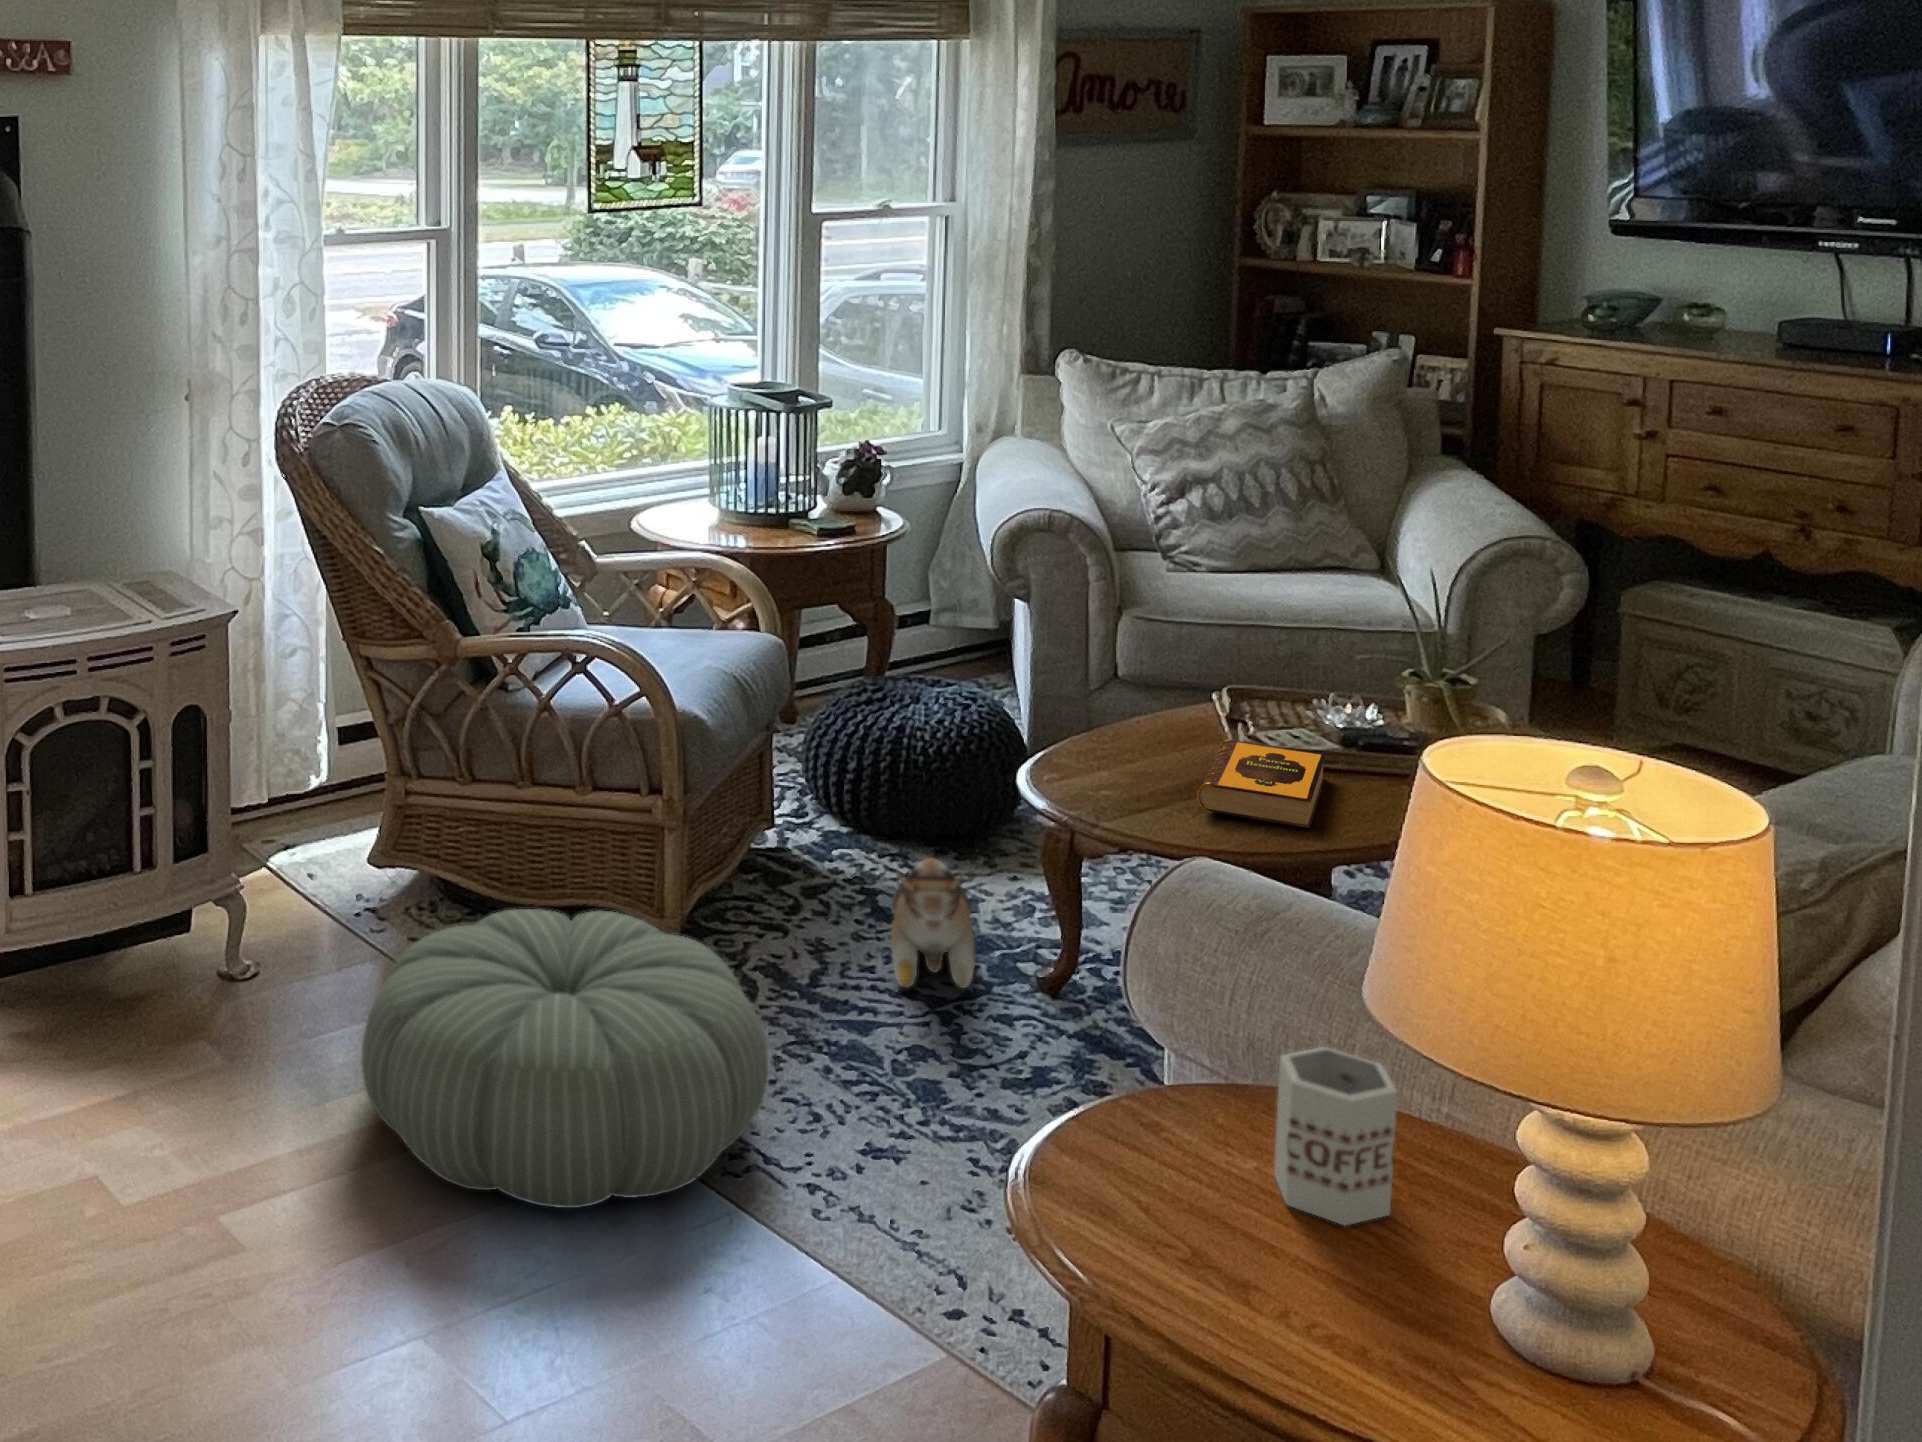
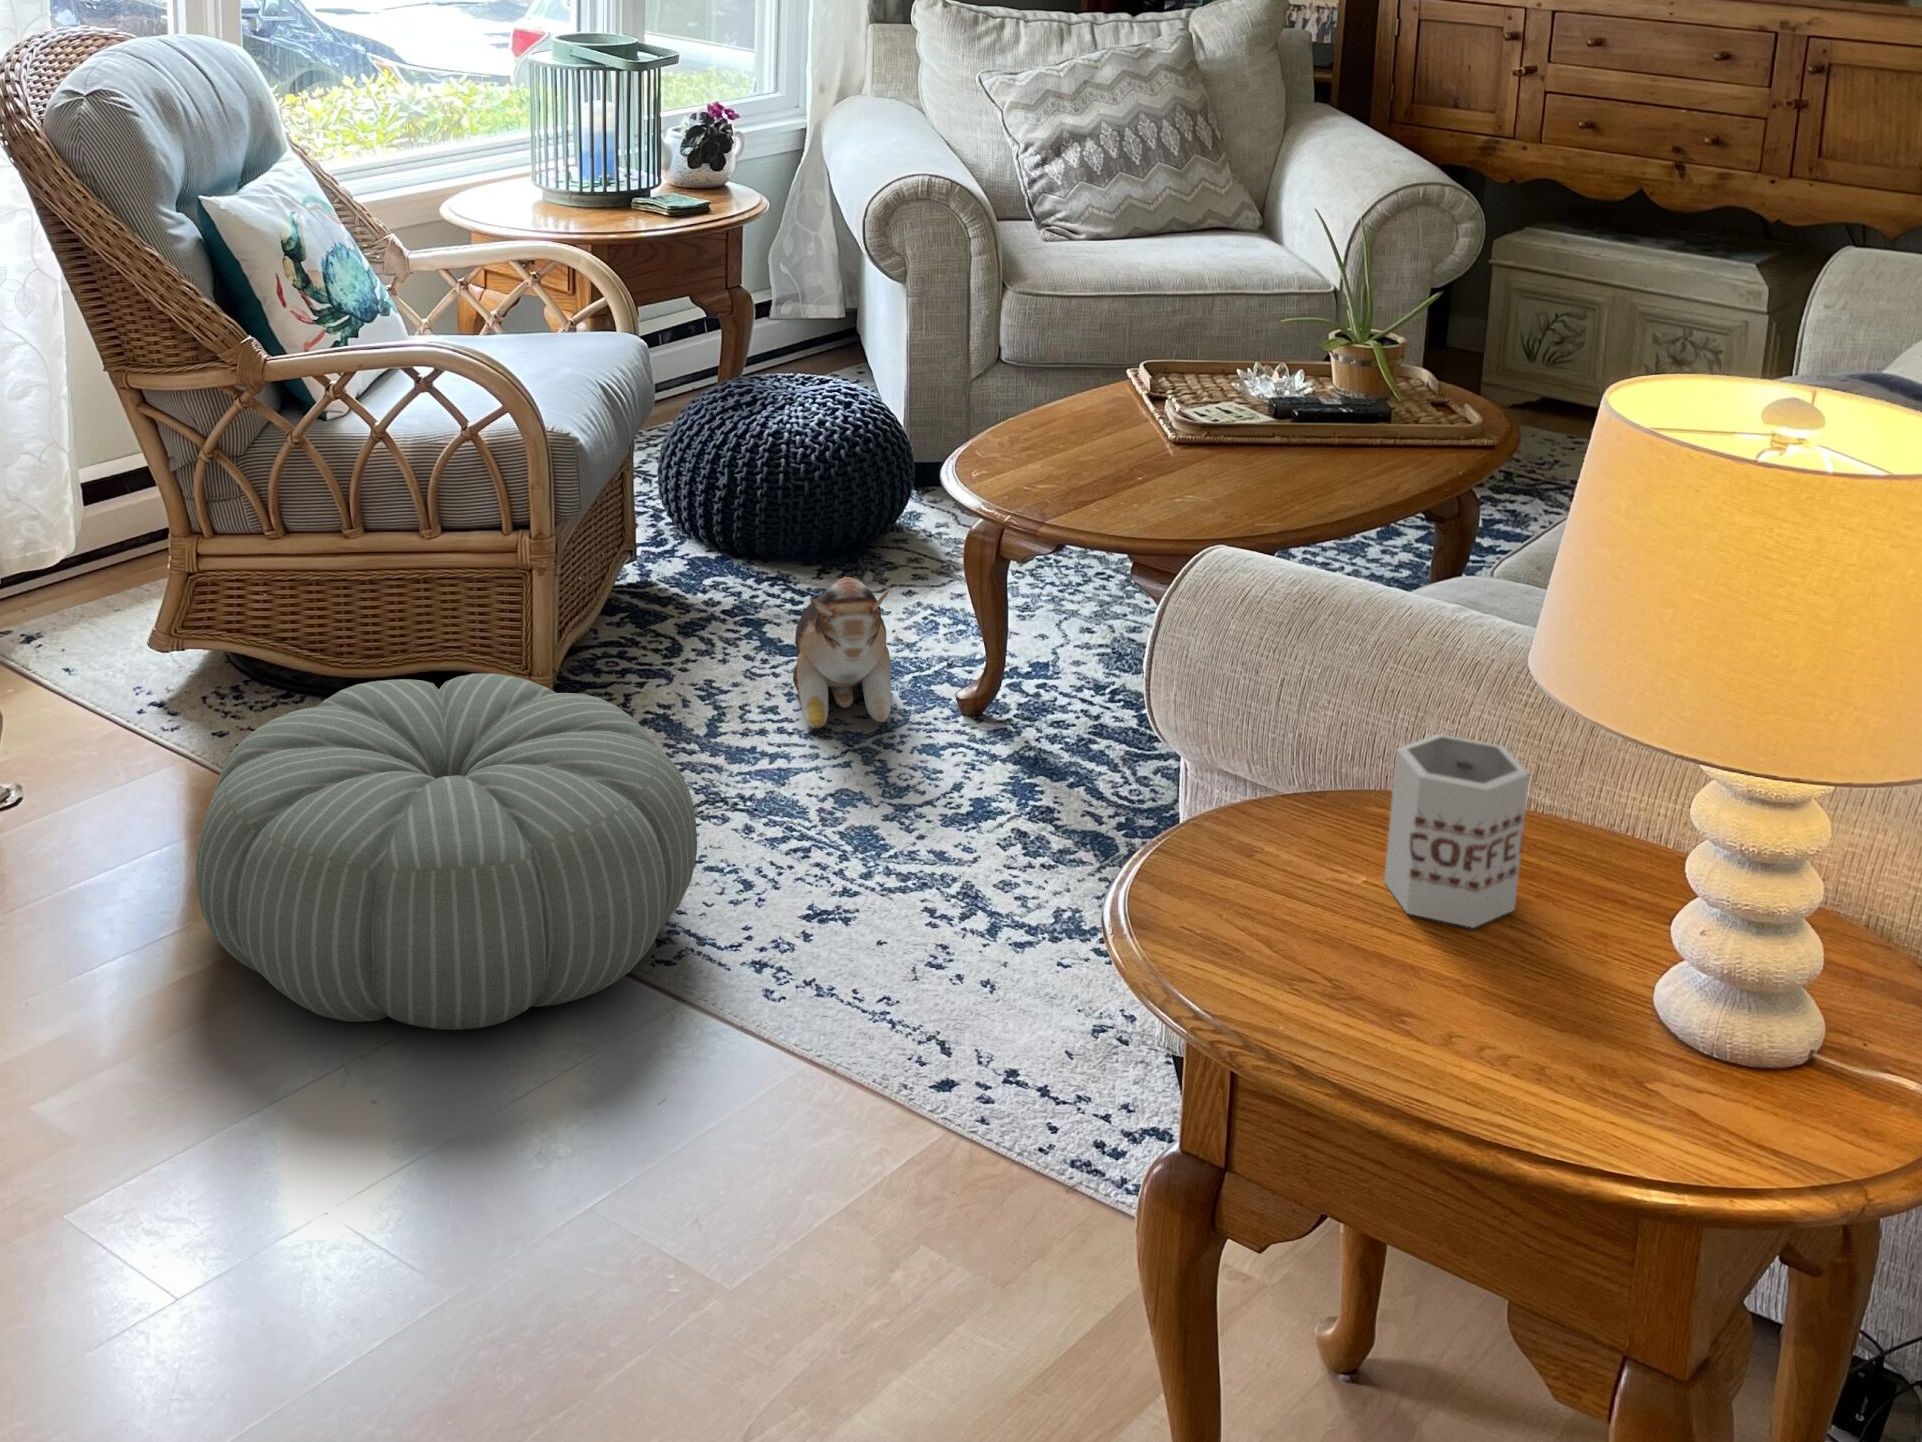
hardback book: present [1197,739,1326,828] -> none [1150,416,1274,506]

